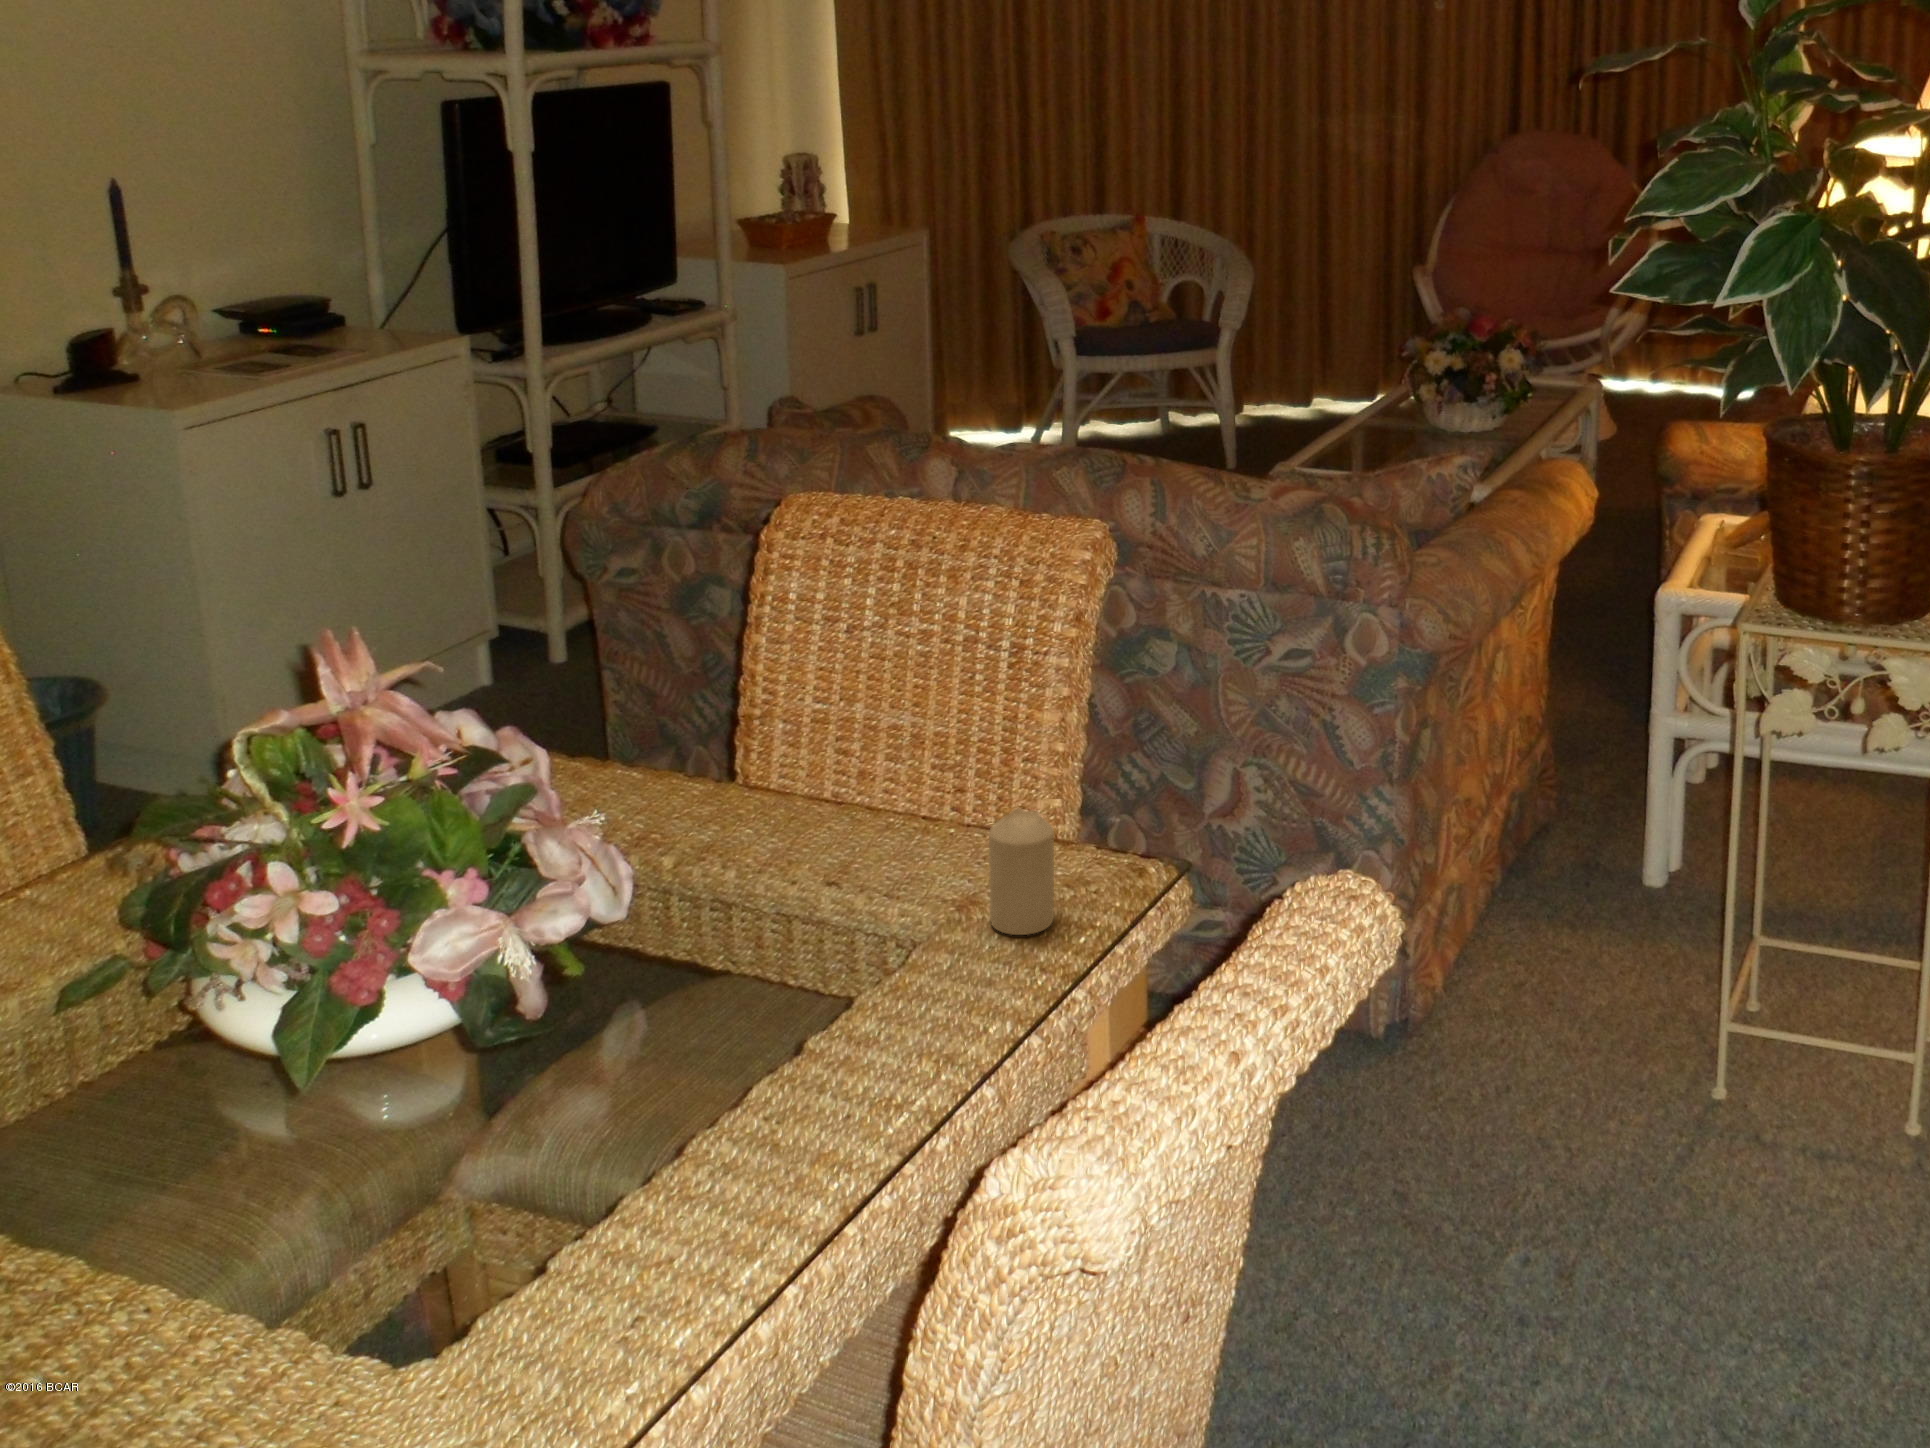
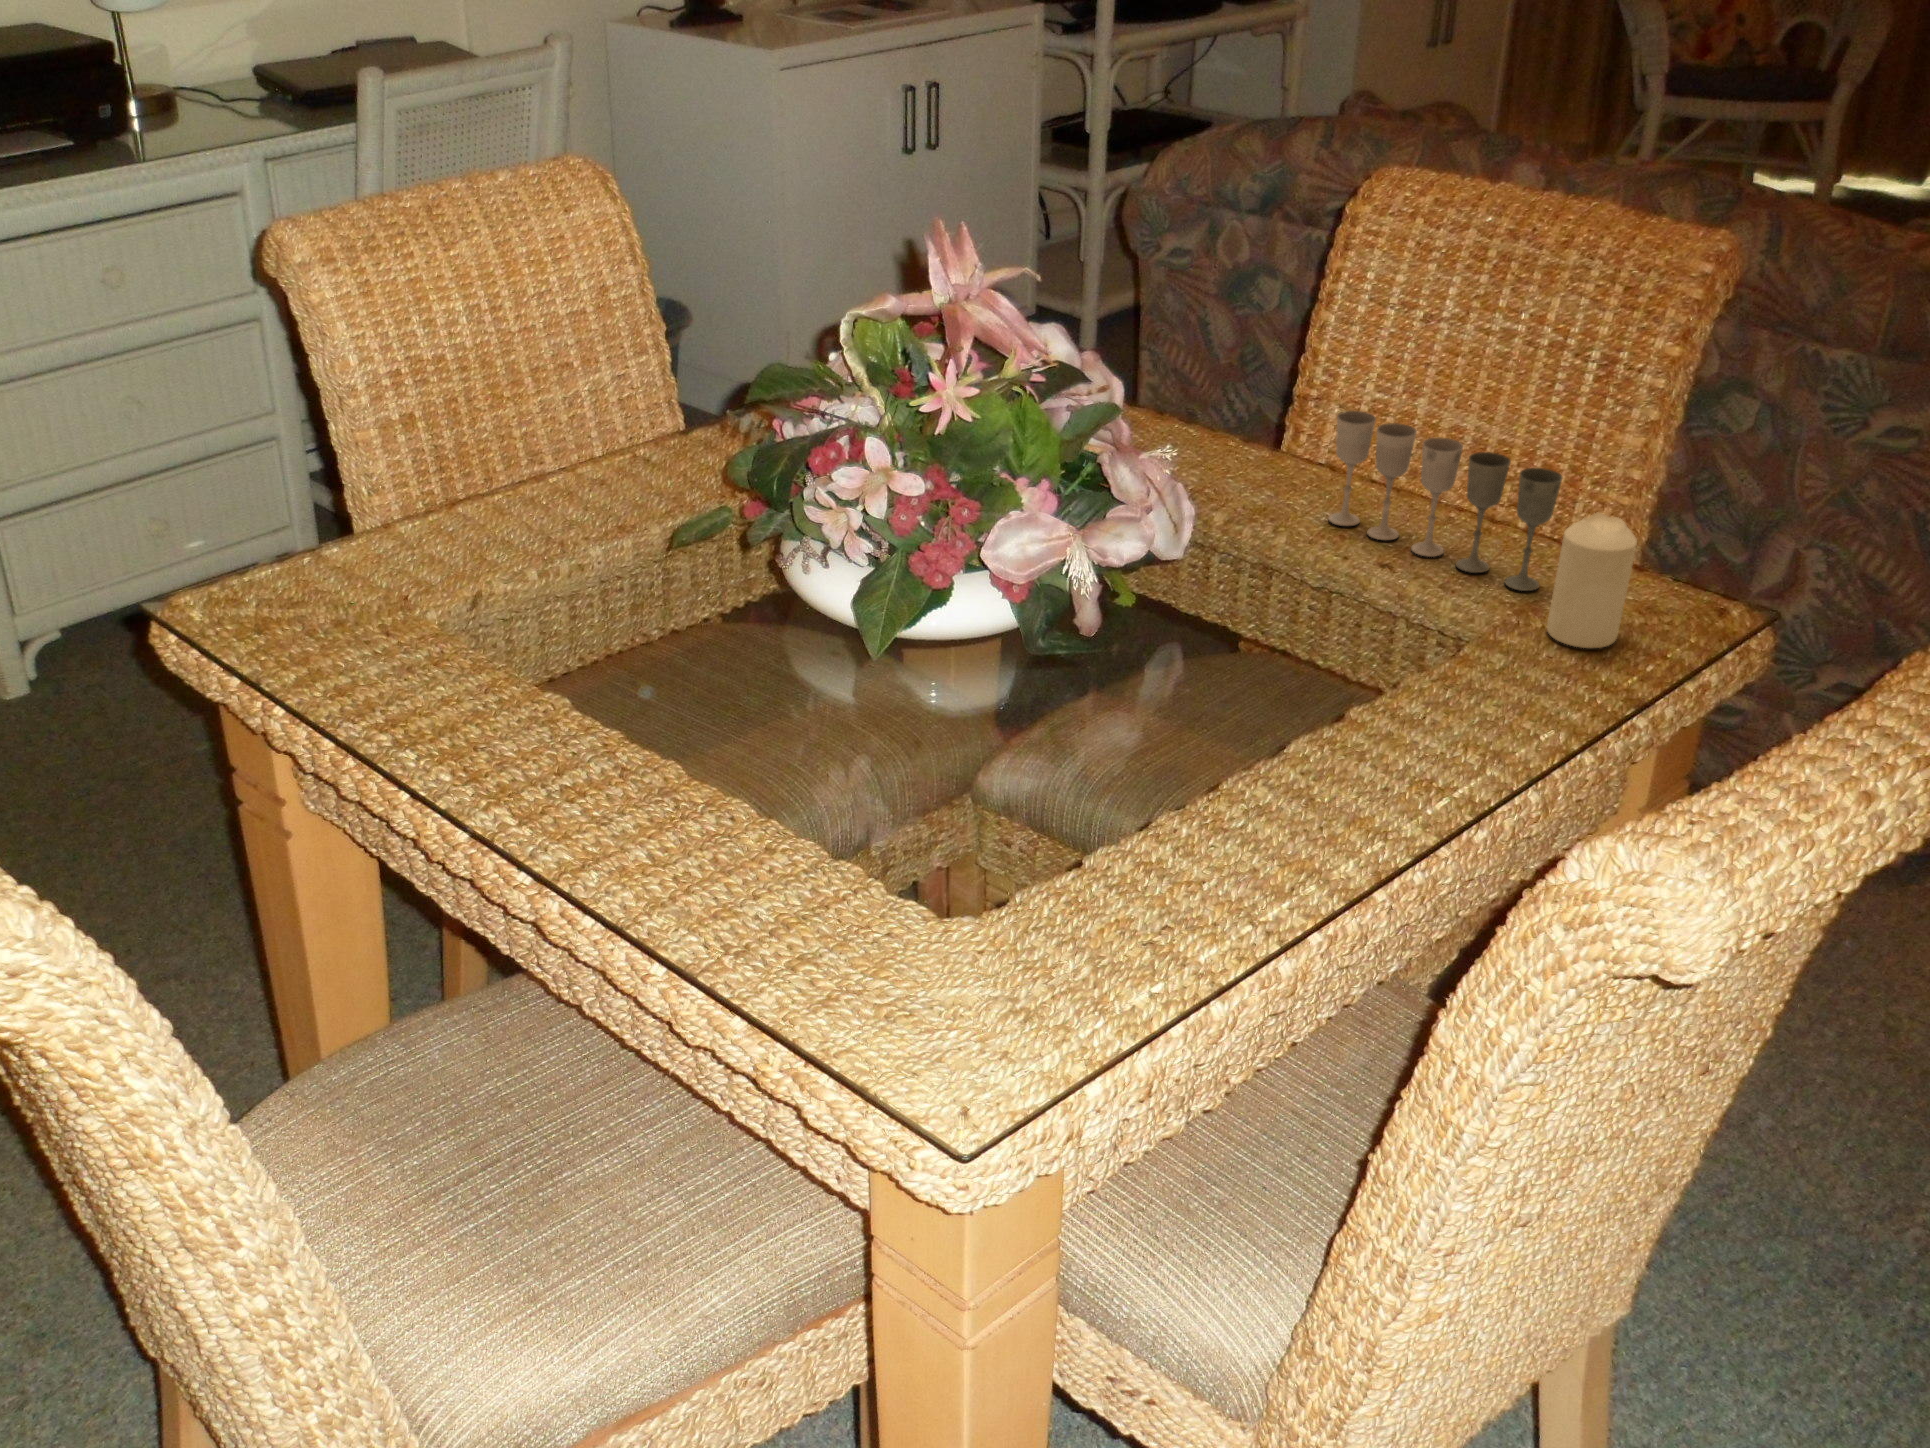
wine glass: none [769,737,983,887] -> present [1328,411,1562,591]

